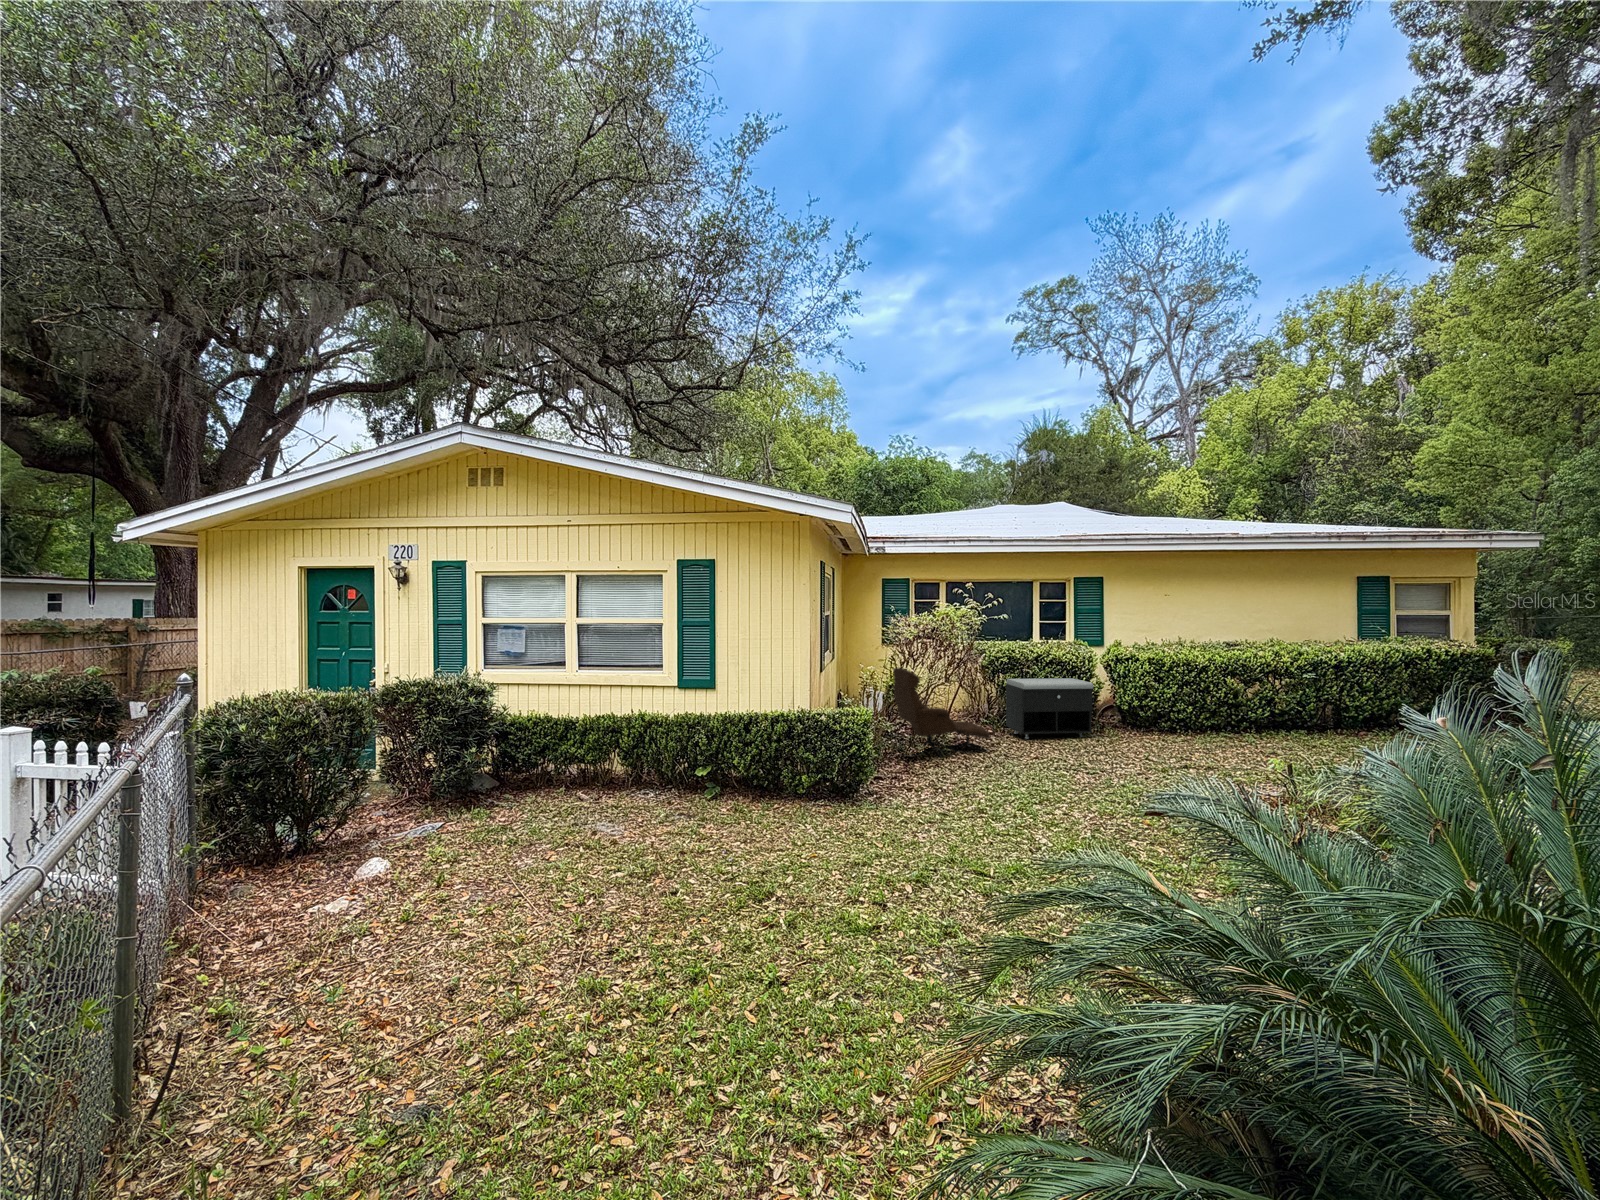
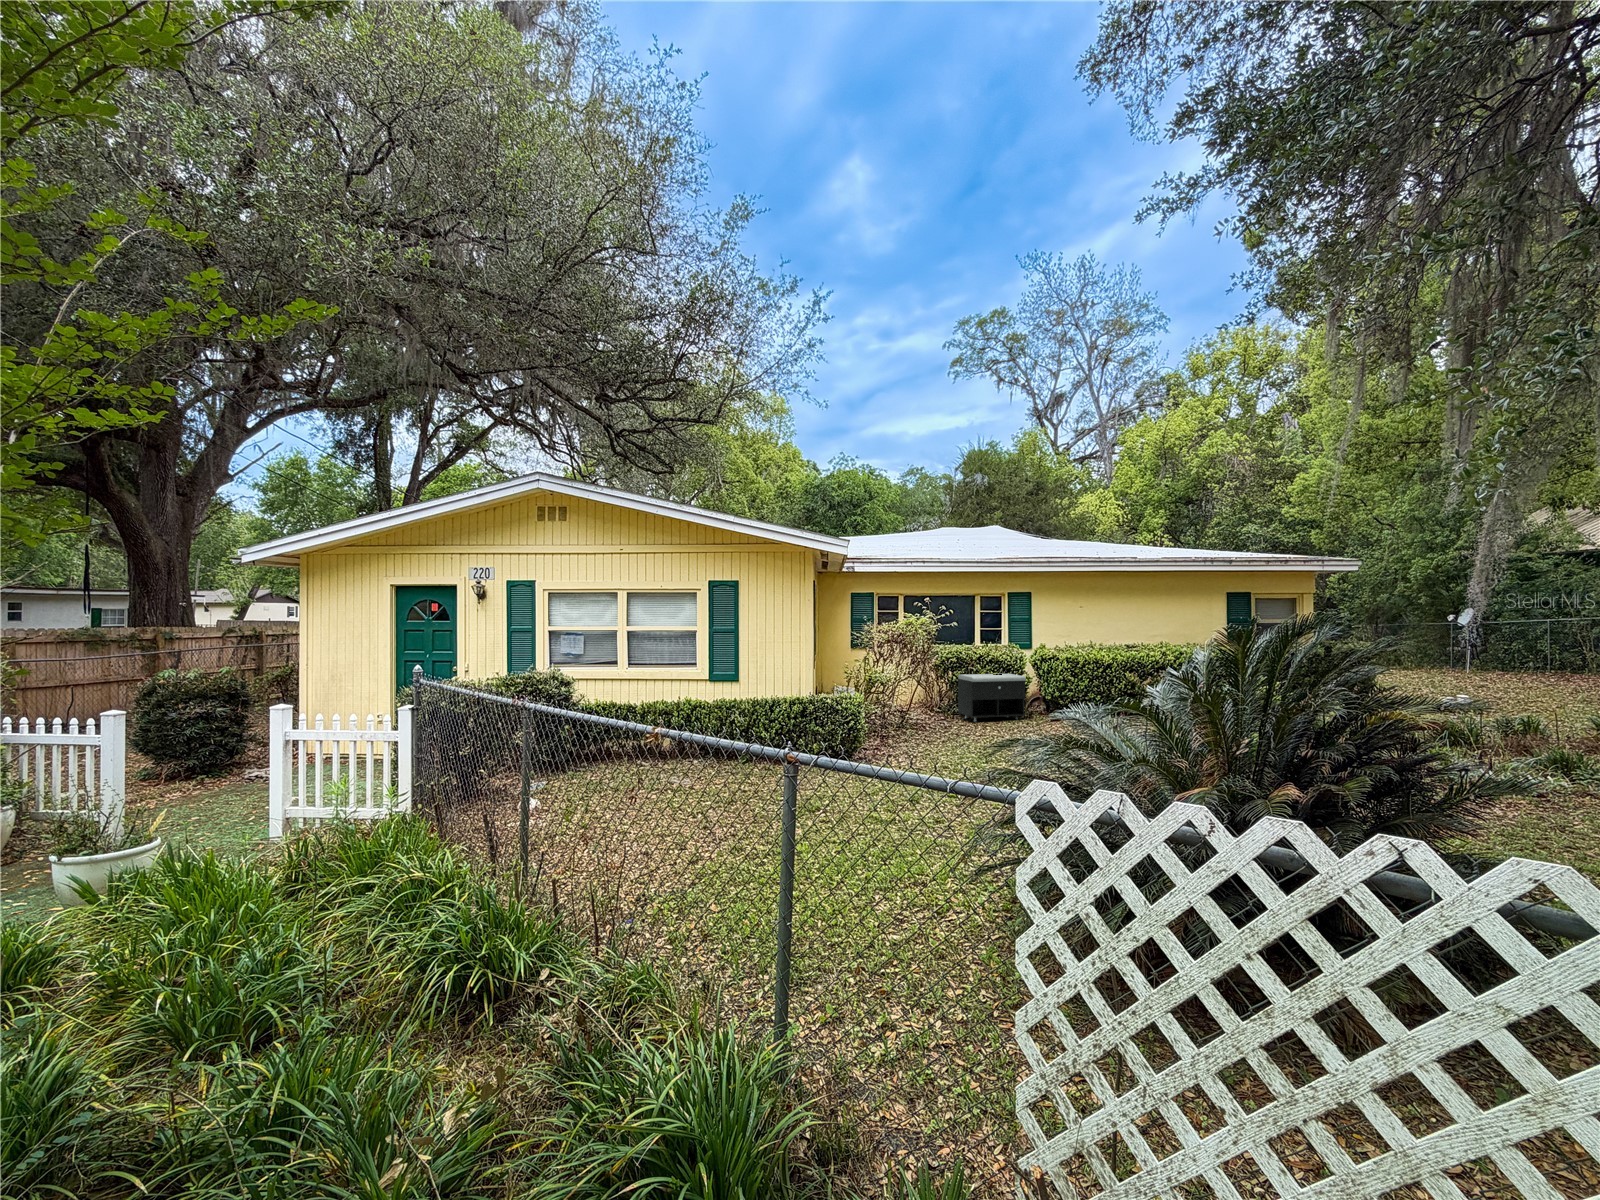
lounge chair: present [893,667,990,757] -> none [872,665,948,734]

